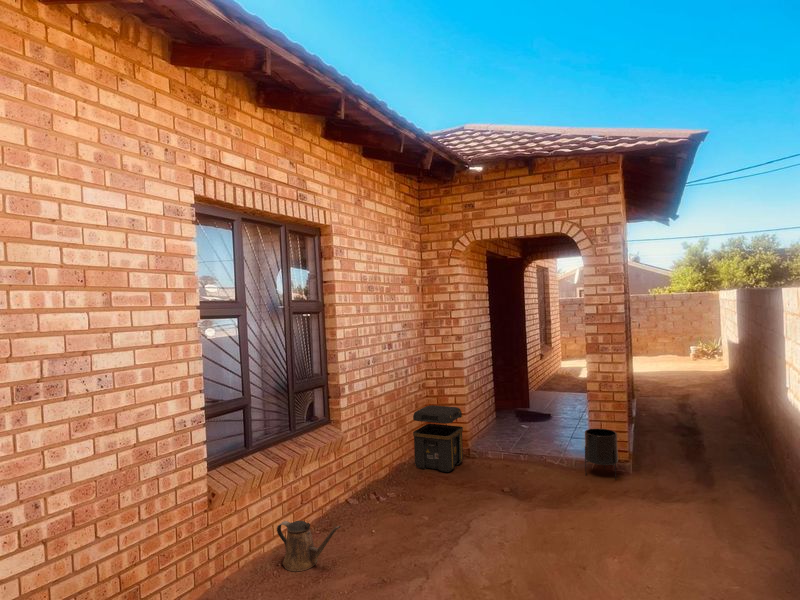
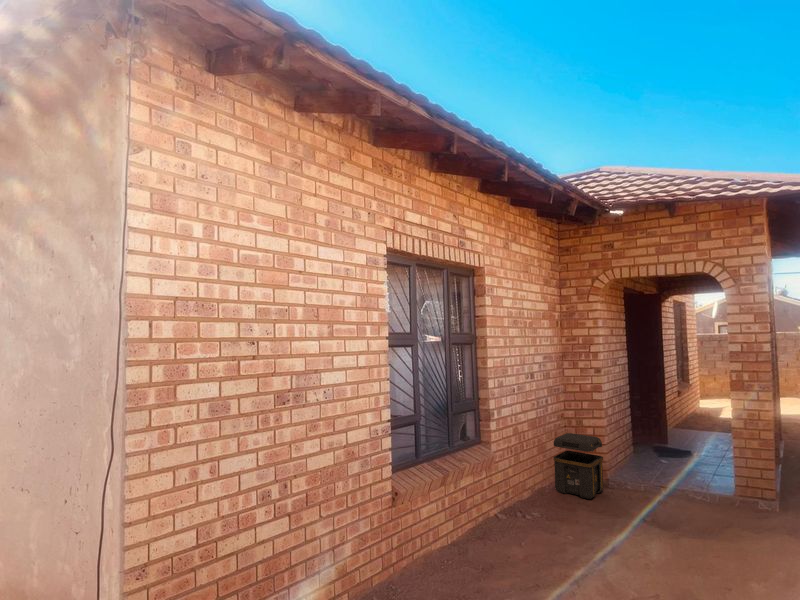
planter: present [585,429,618,480] -> none [738,470,779,527]
watering can: present [277,521,340,571] -> none [442,525,501,571]

